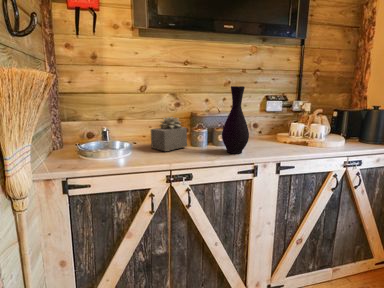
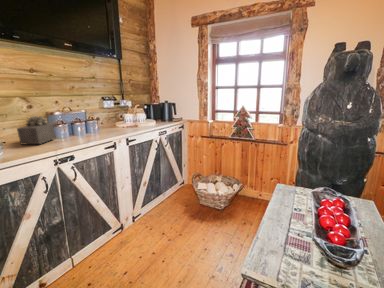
vase: present [222,86,249,154] -> none [85,90,106,137]

